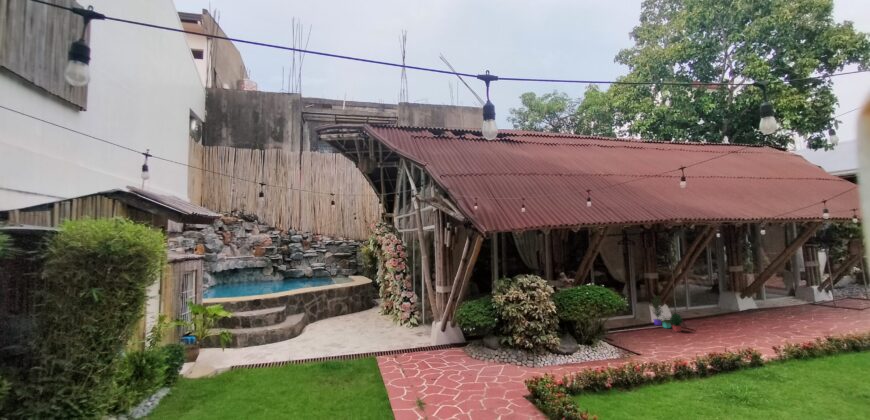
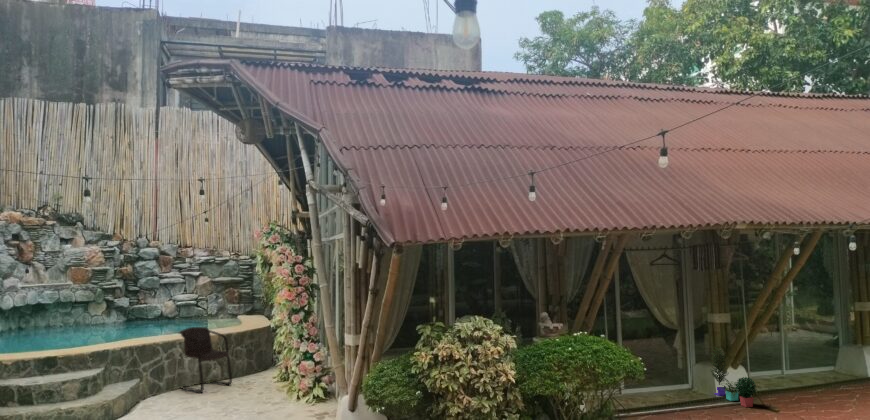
chair: none [326,282,358,322] -> present [179,327,232,393]

